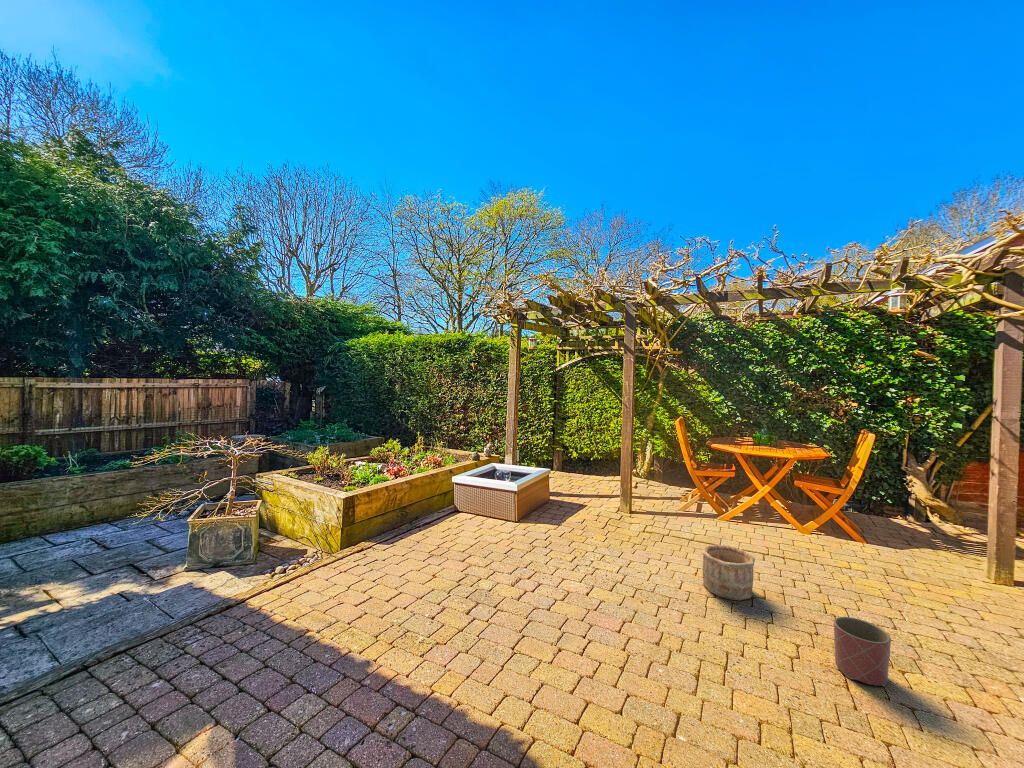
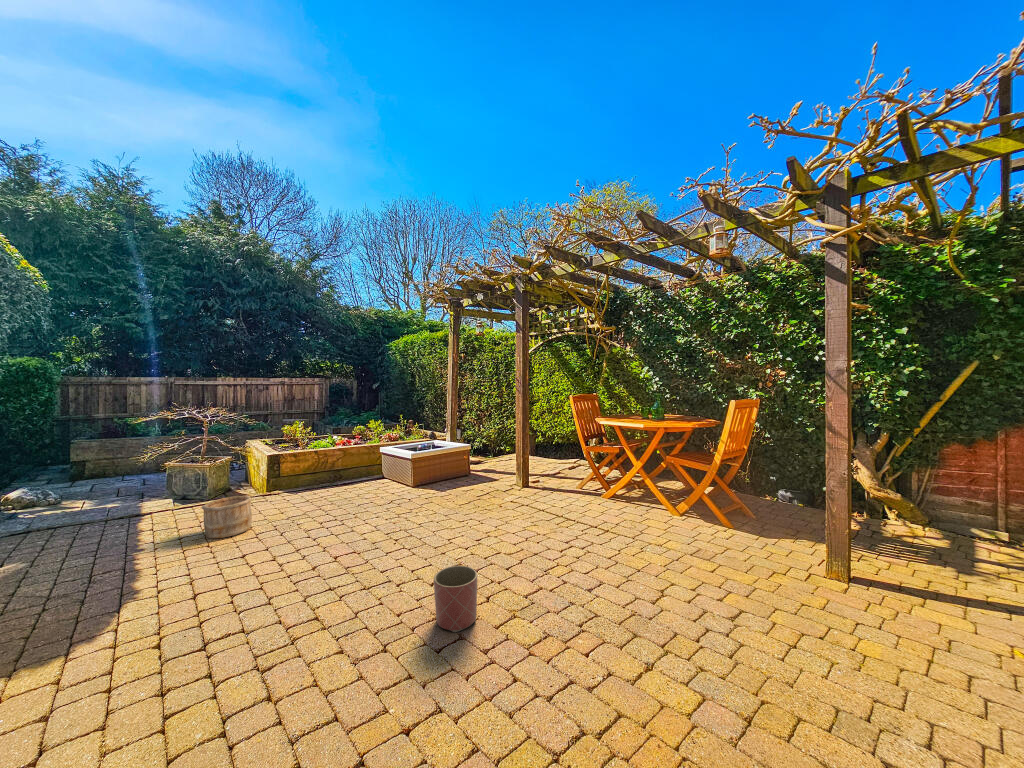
wooden bucket: present [702,544,755,601] -> present [202,496,252,538]

